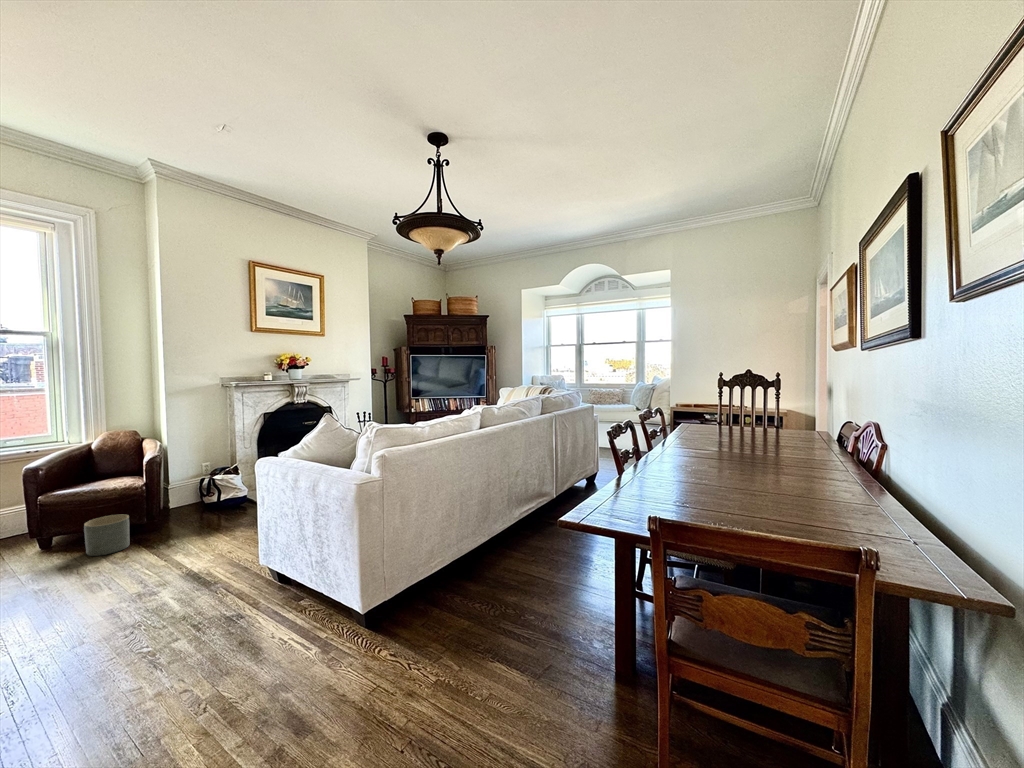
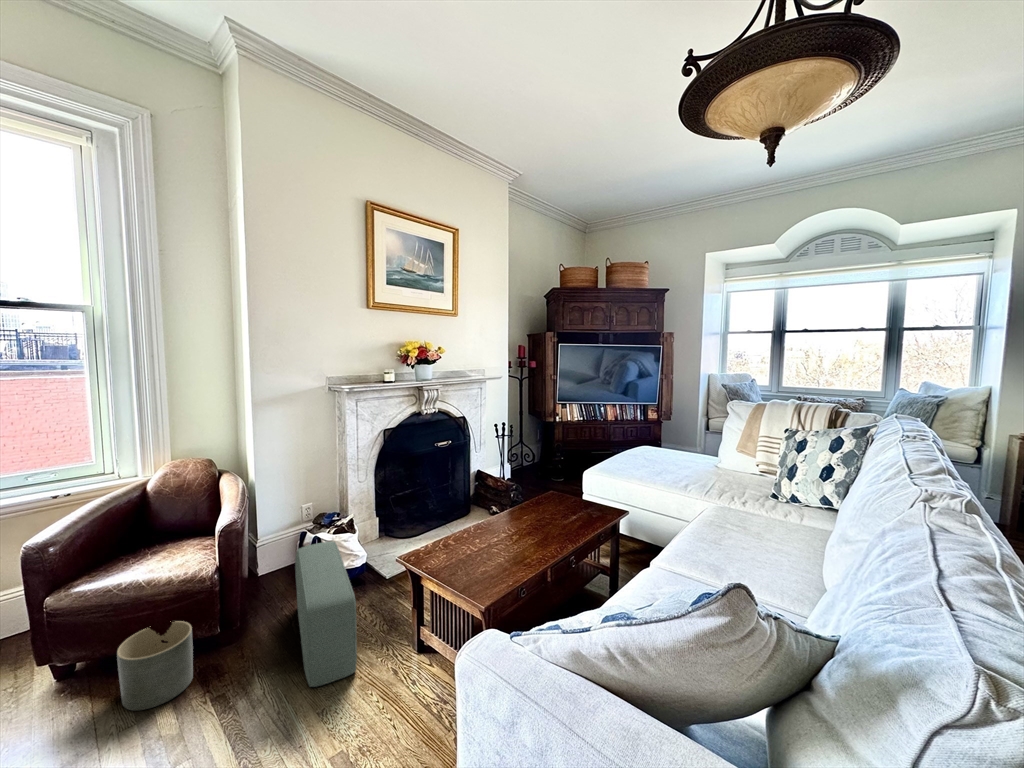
pouf: none [196,478,232,542] -> present [295,542,357,687]

